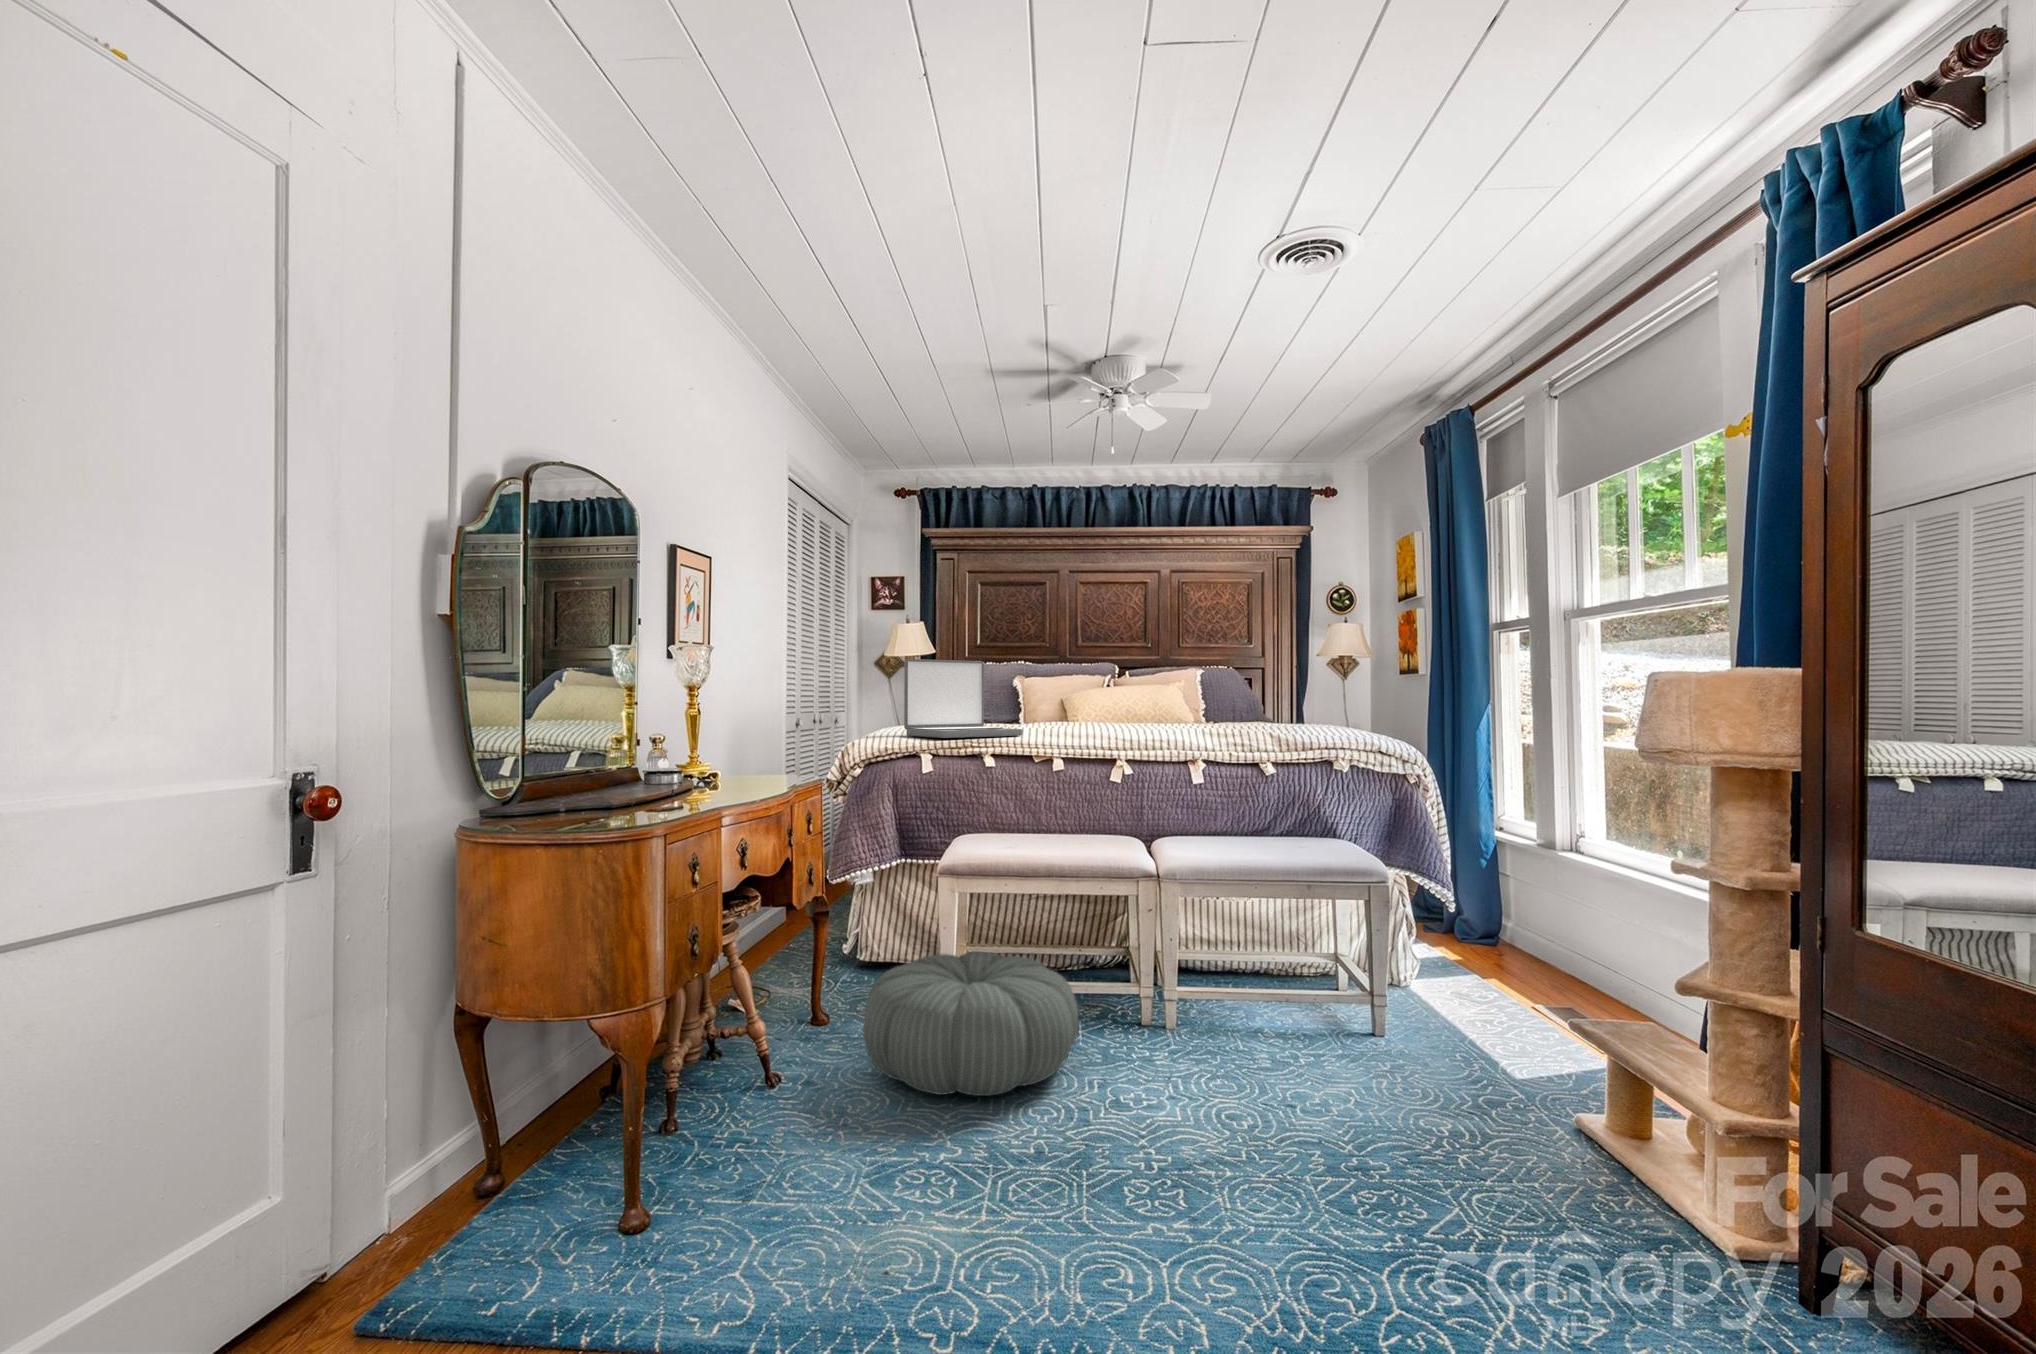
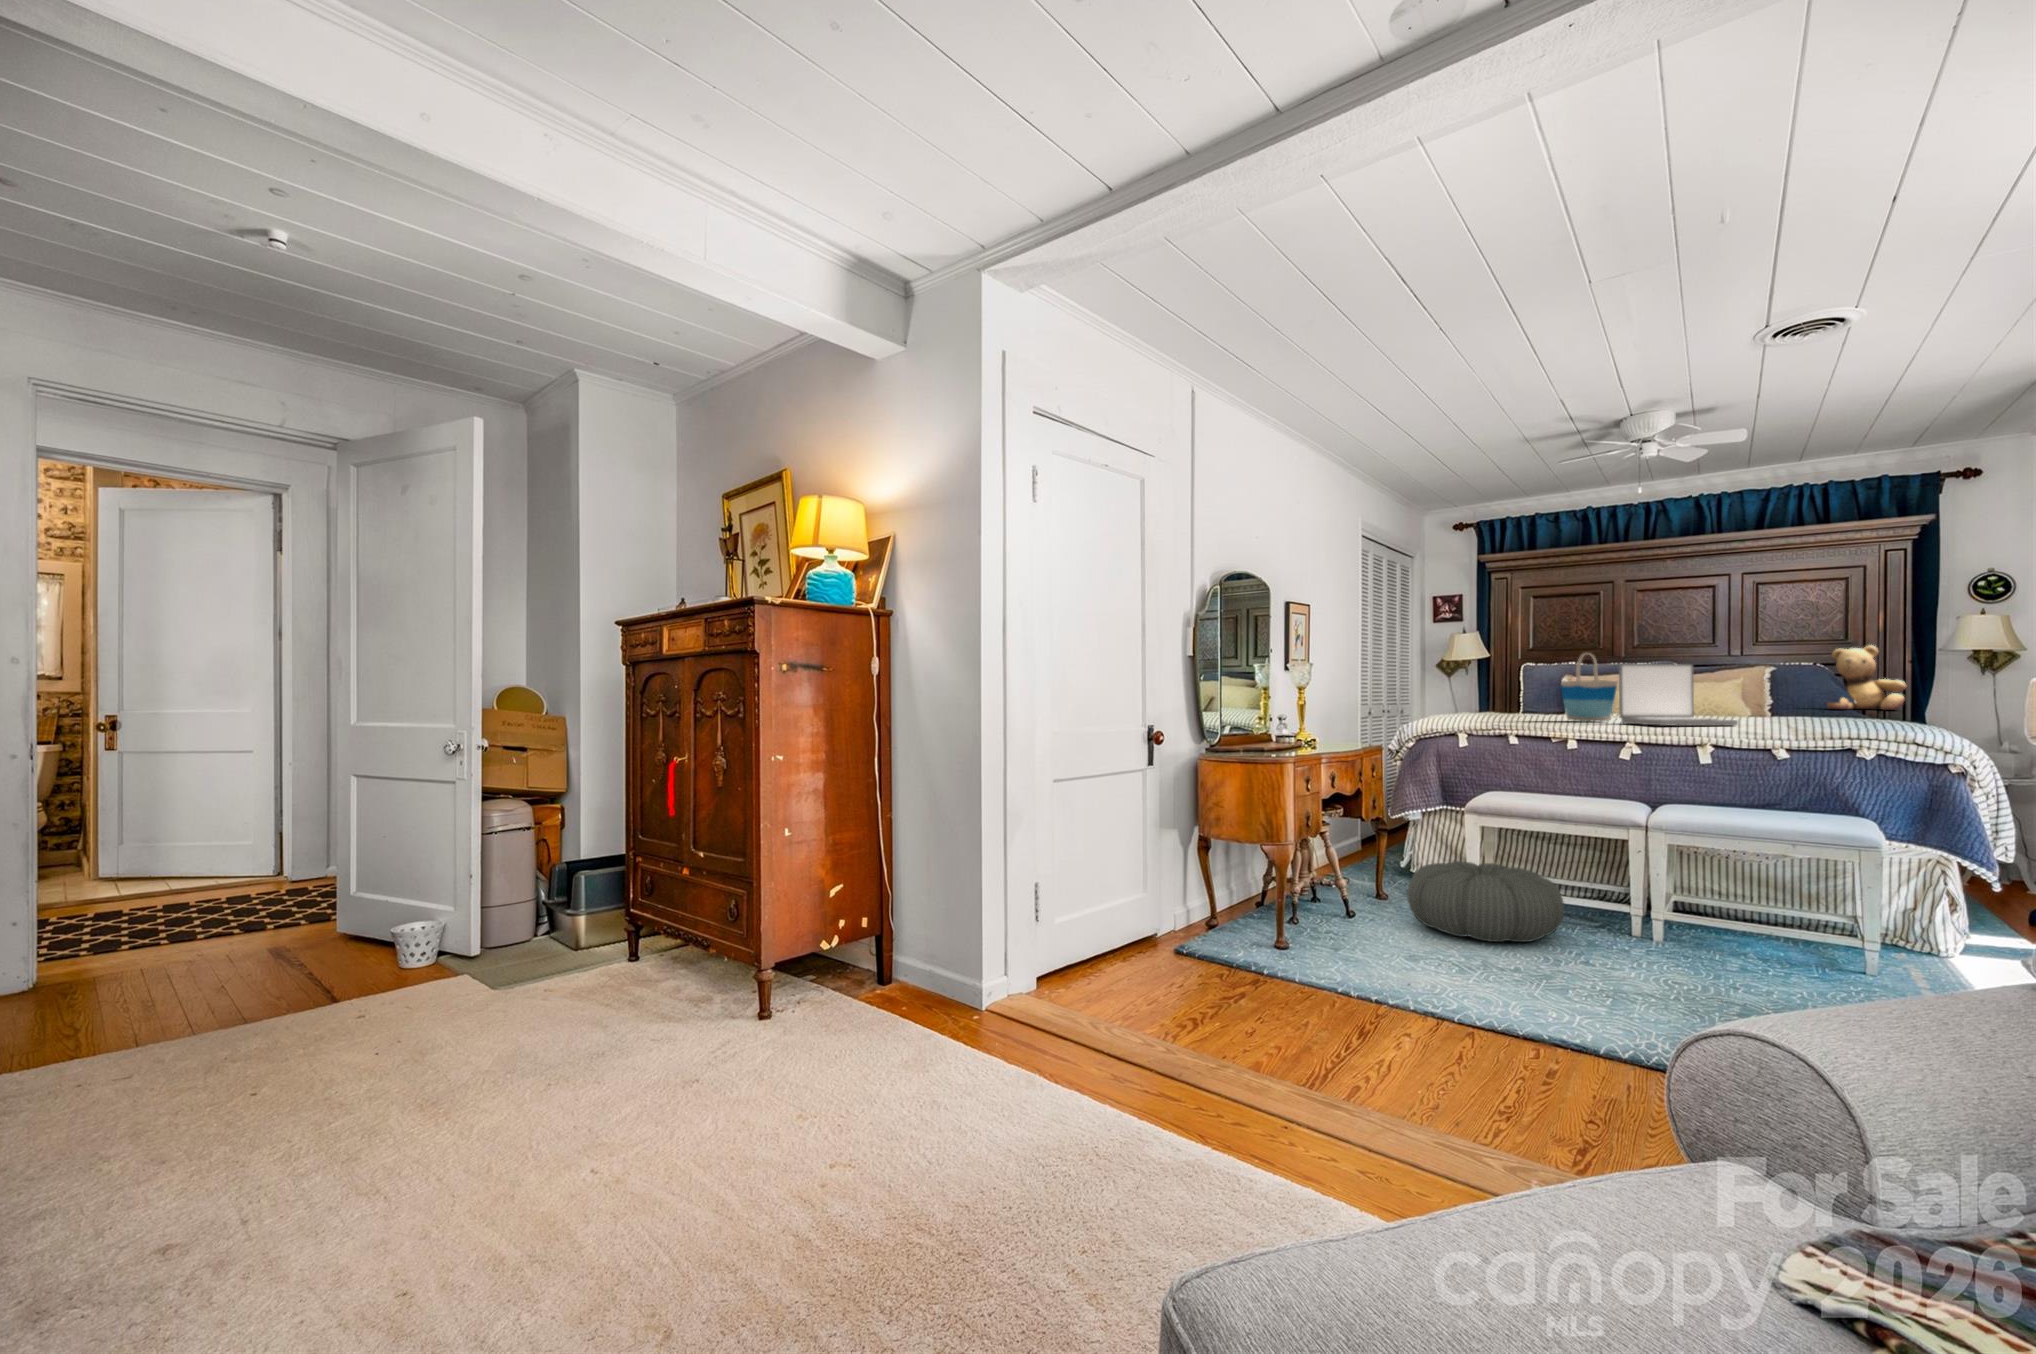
tote bag: none [1038,645,1101,732] -> present [1561,653,1618,721]
teddy bear: none [1232,649,1296,714] -> present [1826,645,1906,710]
laptop: present [904,659,1023,738] -> present [1619,664,1738,726]

